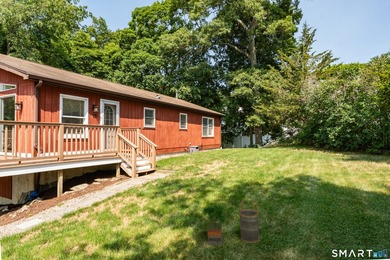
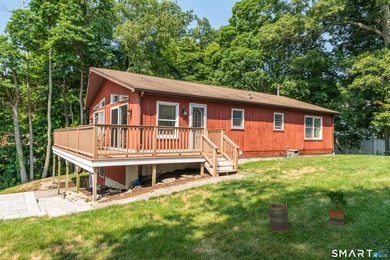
potted tree: present [203,205,227,245] -> present [325,191,348,225]

